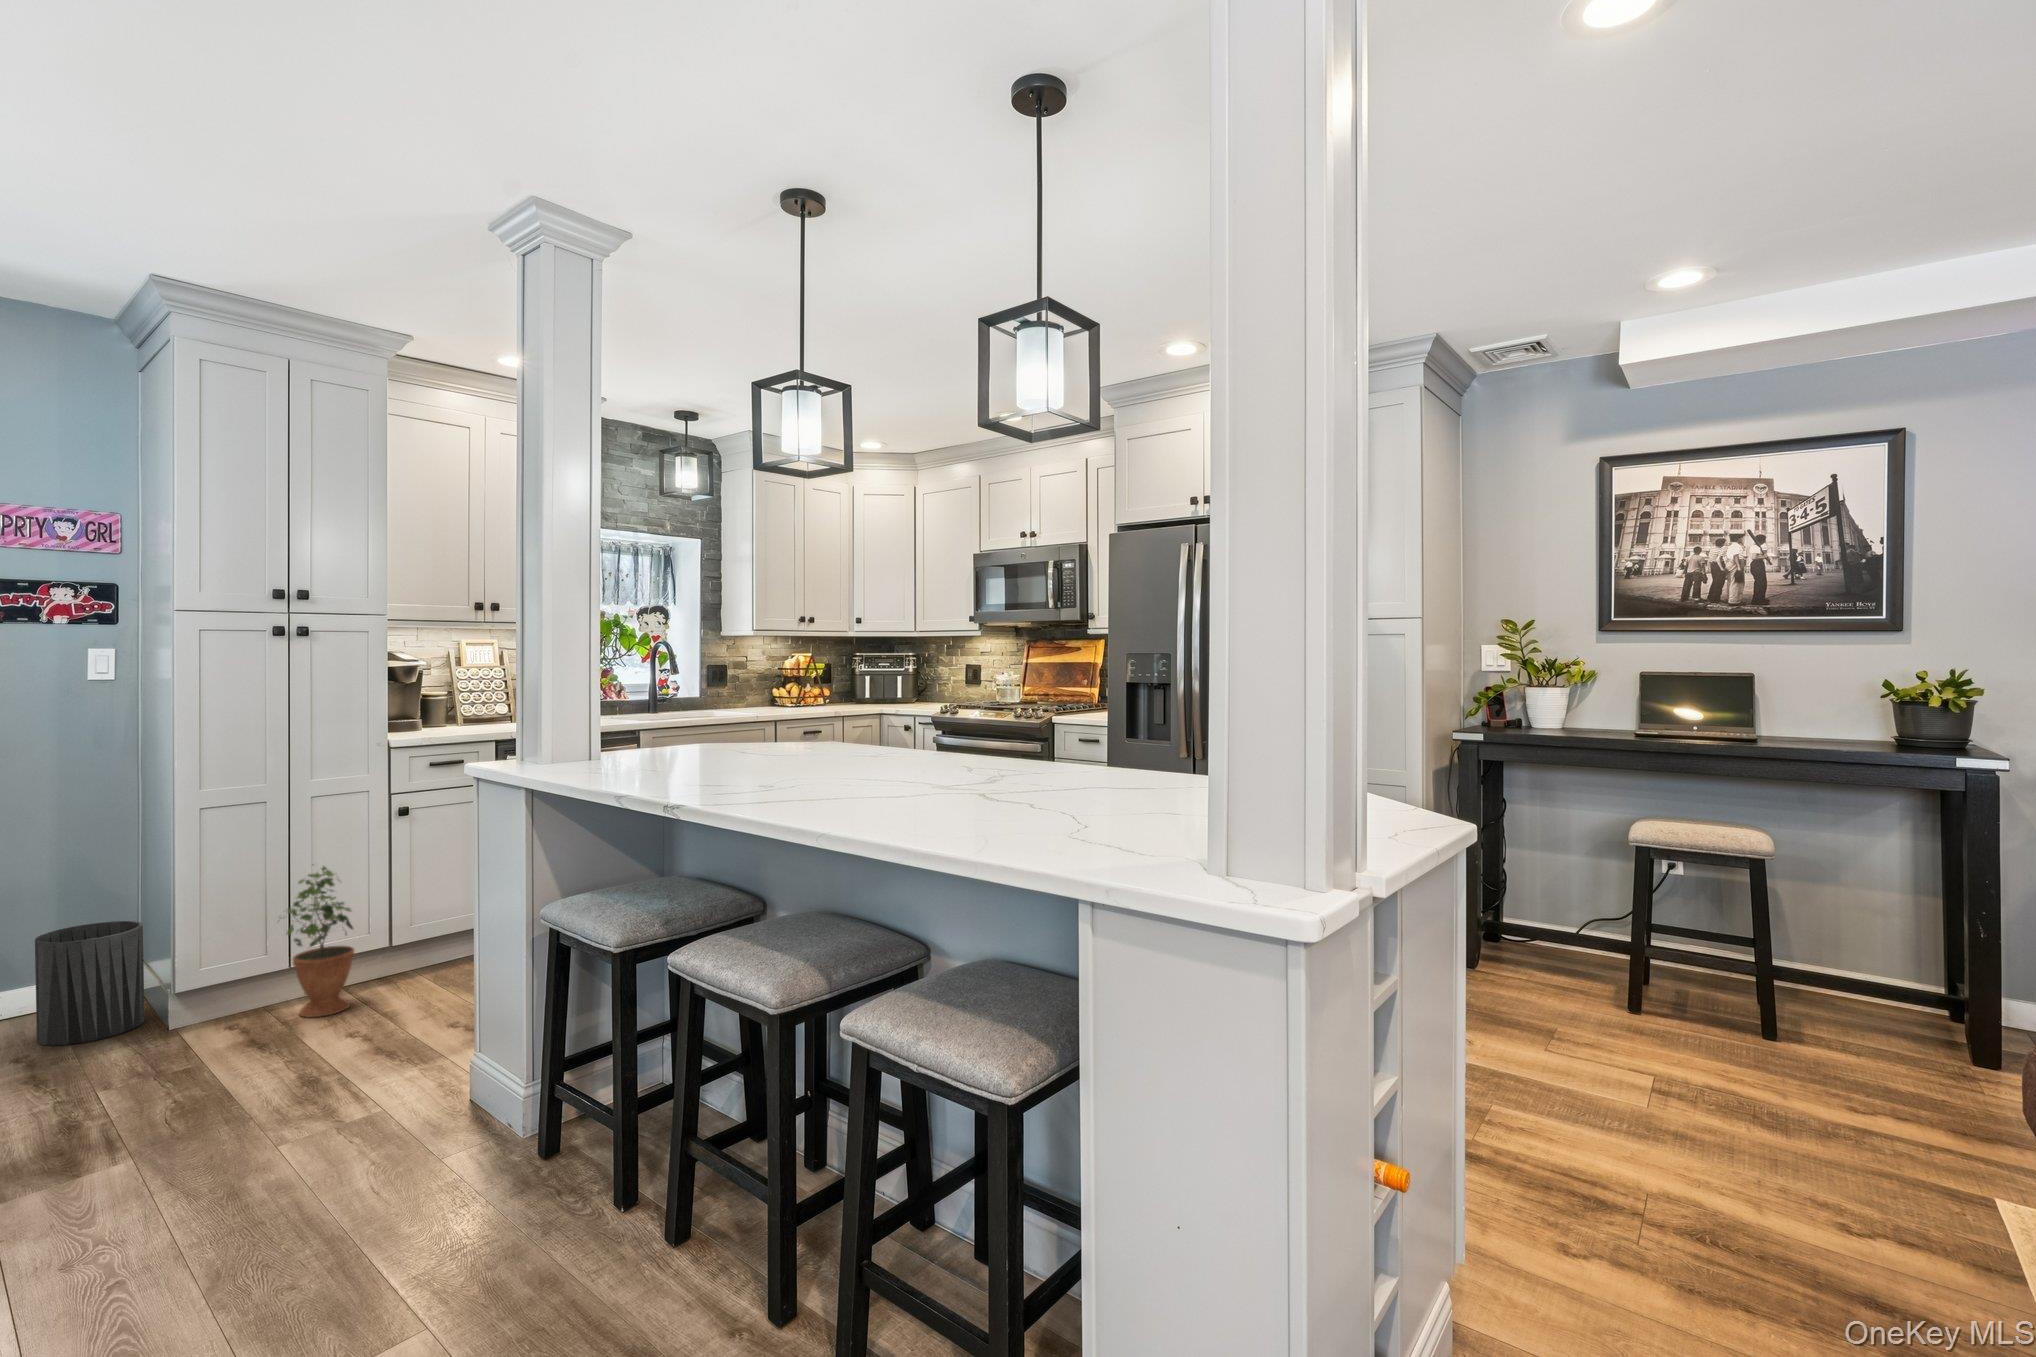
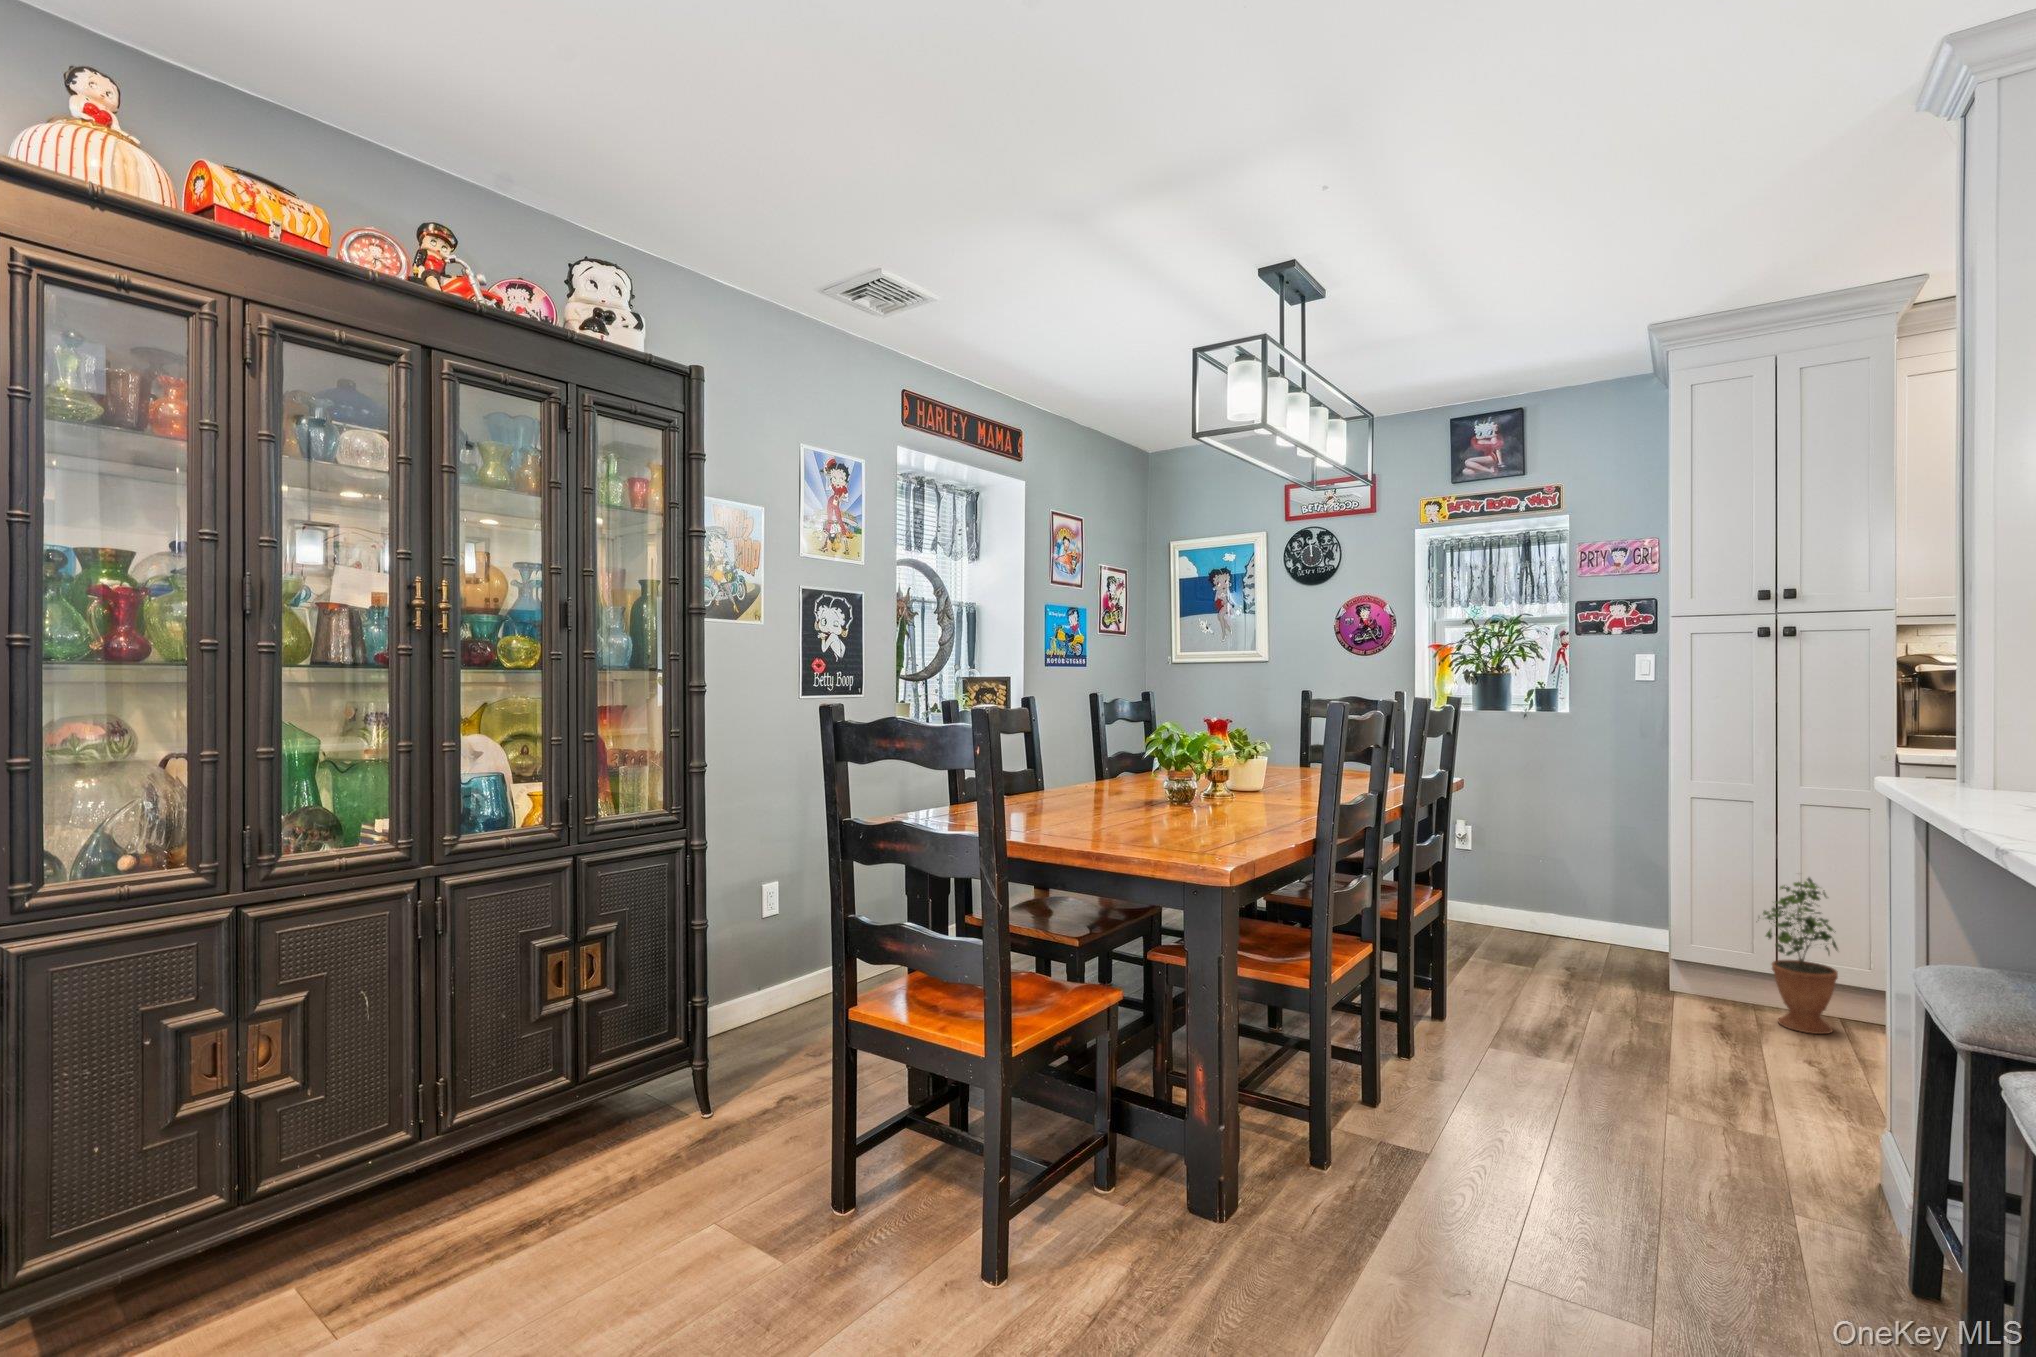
trash can: present [35,921,145,1046] -> none [1585,882,1661,981]

